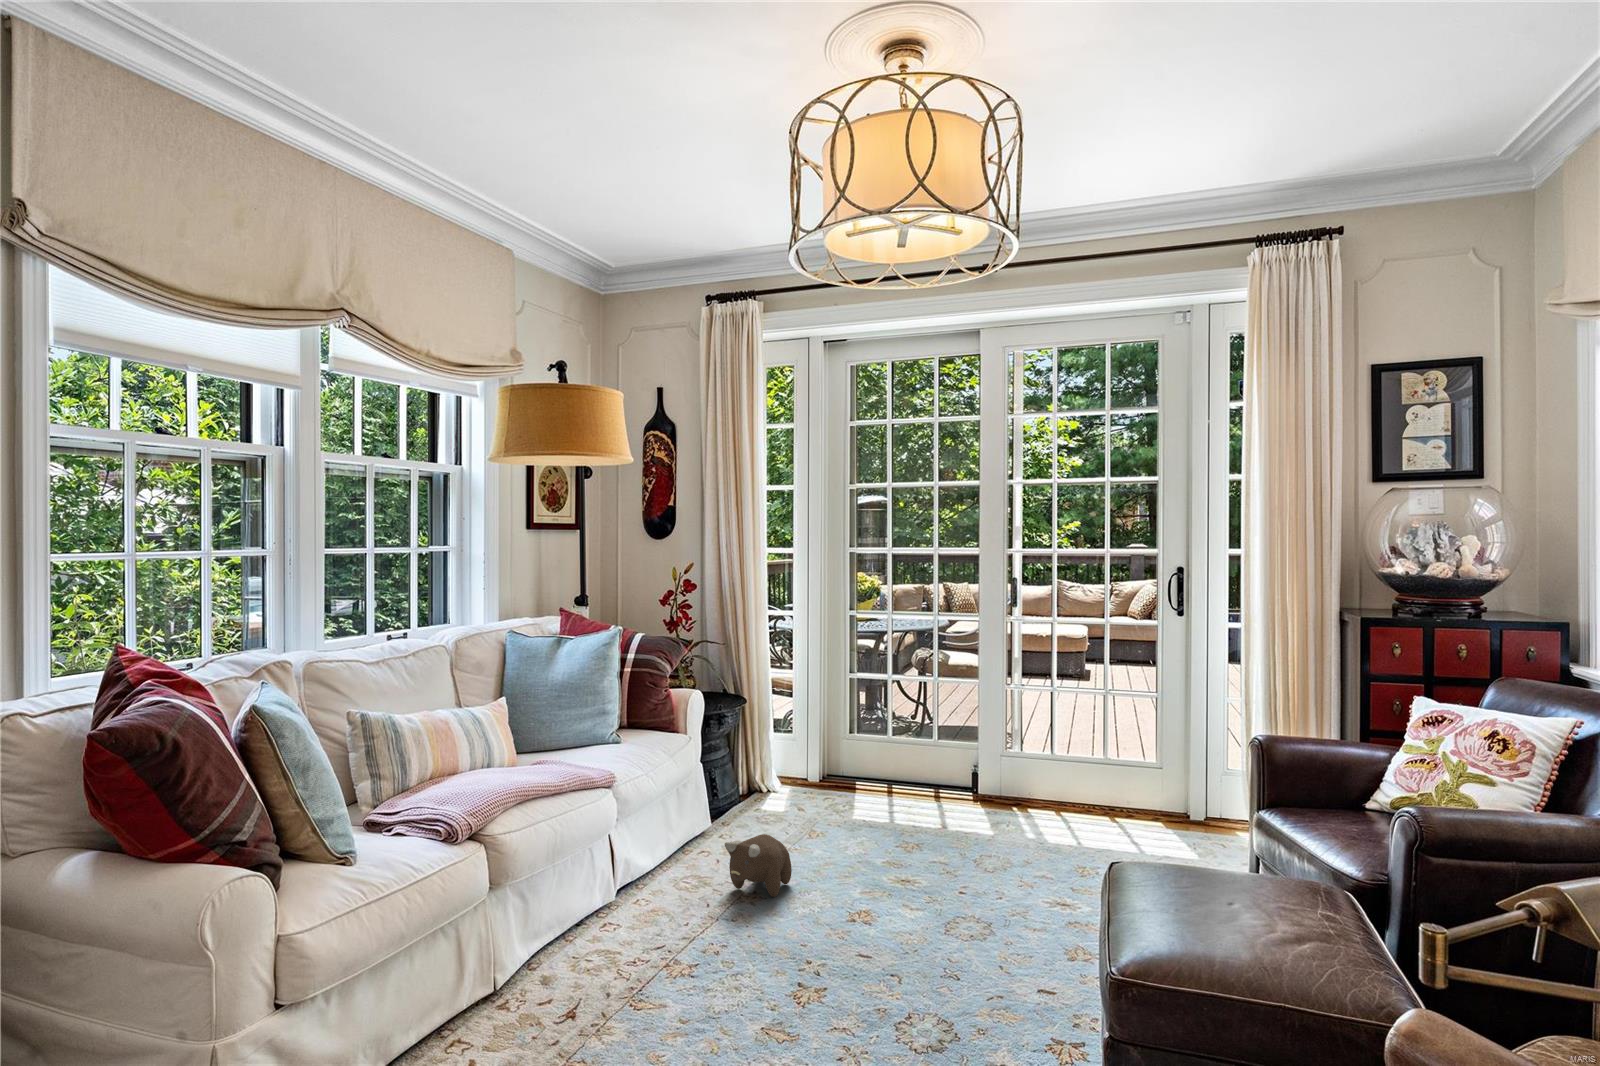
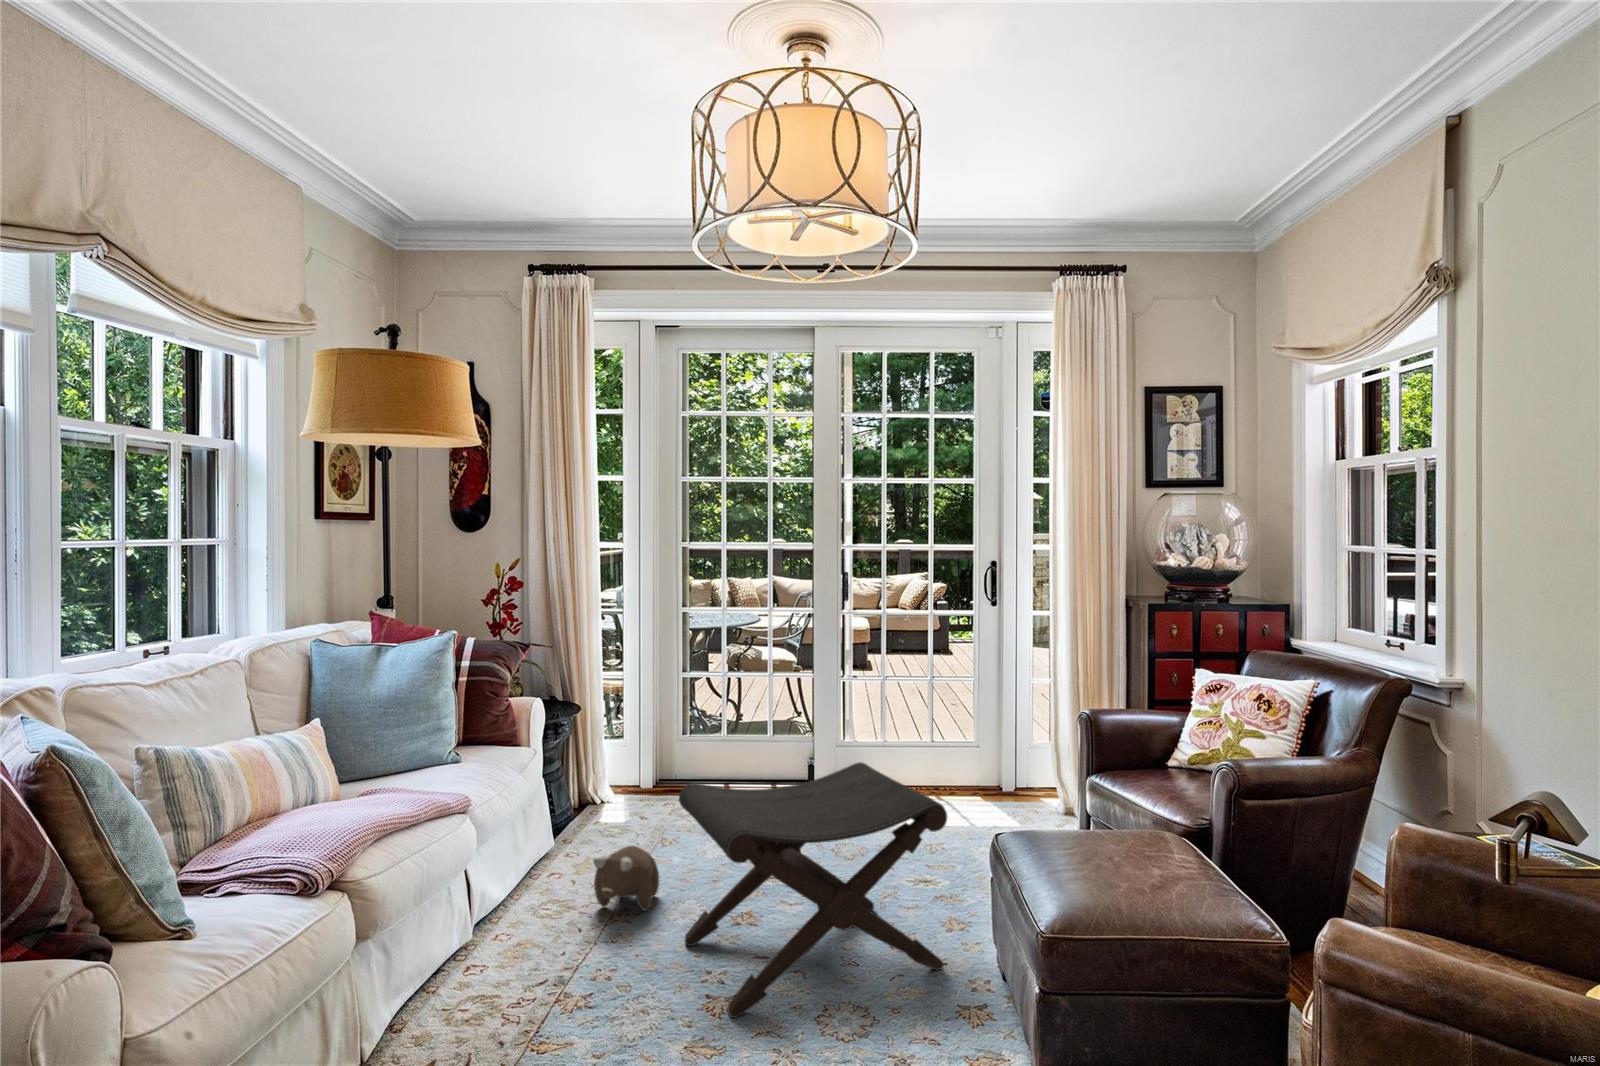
footstool: none [794,774,1047,1007] -> present [679,762,947,1018]

